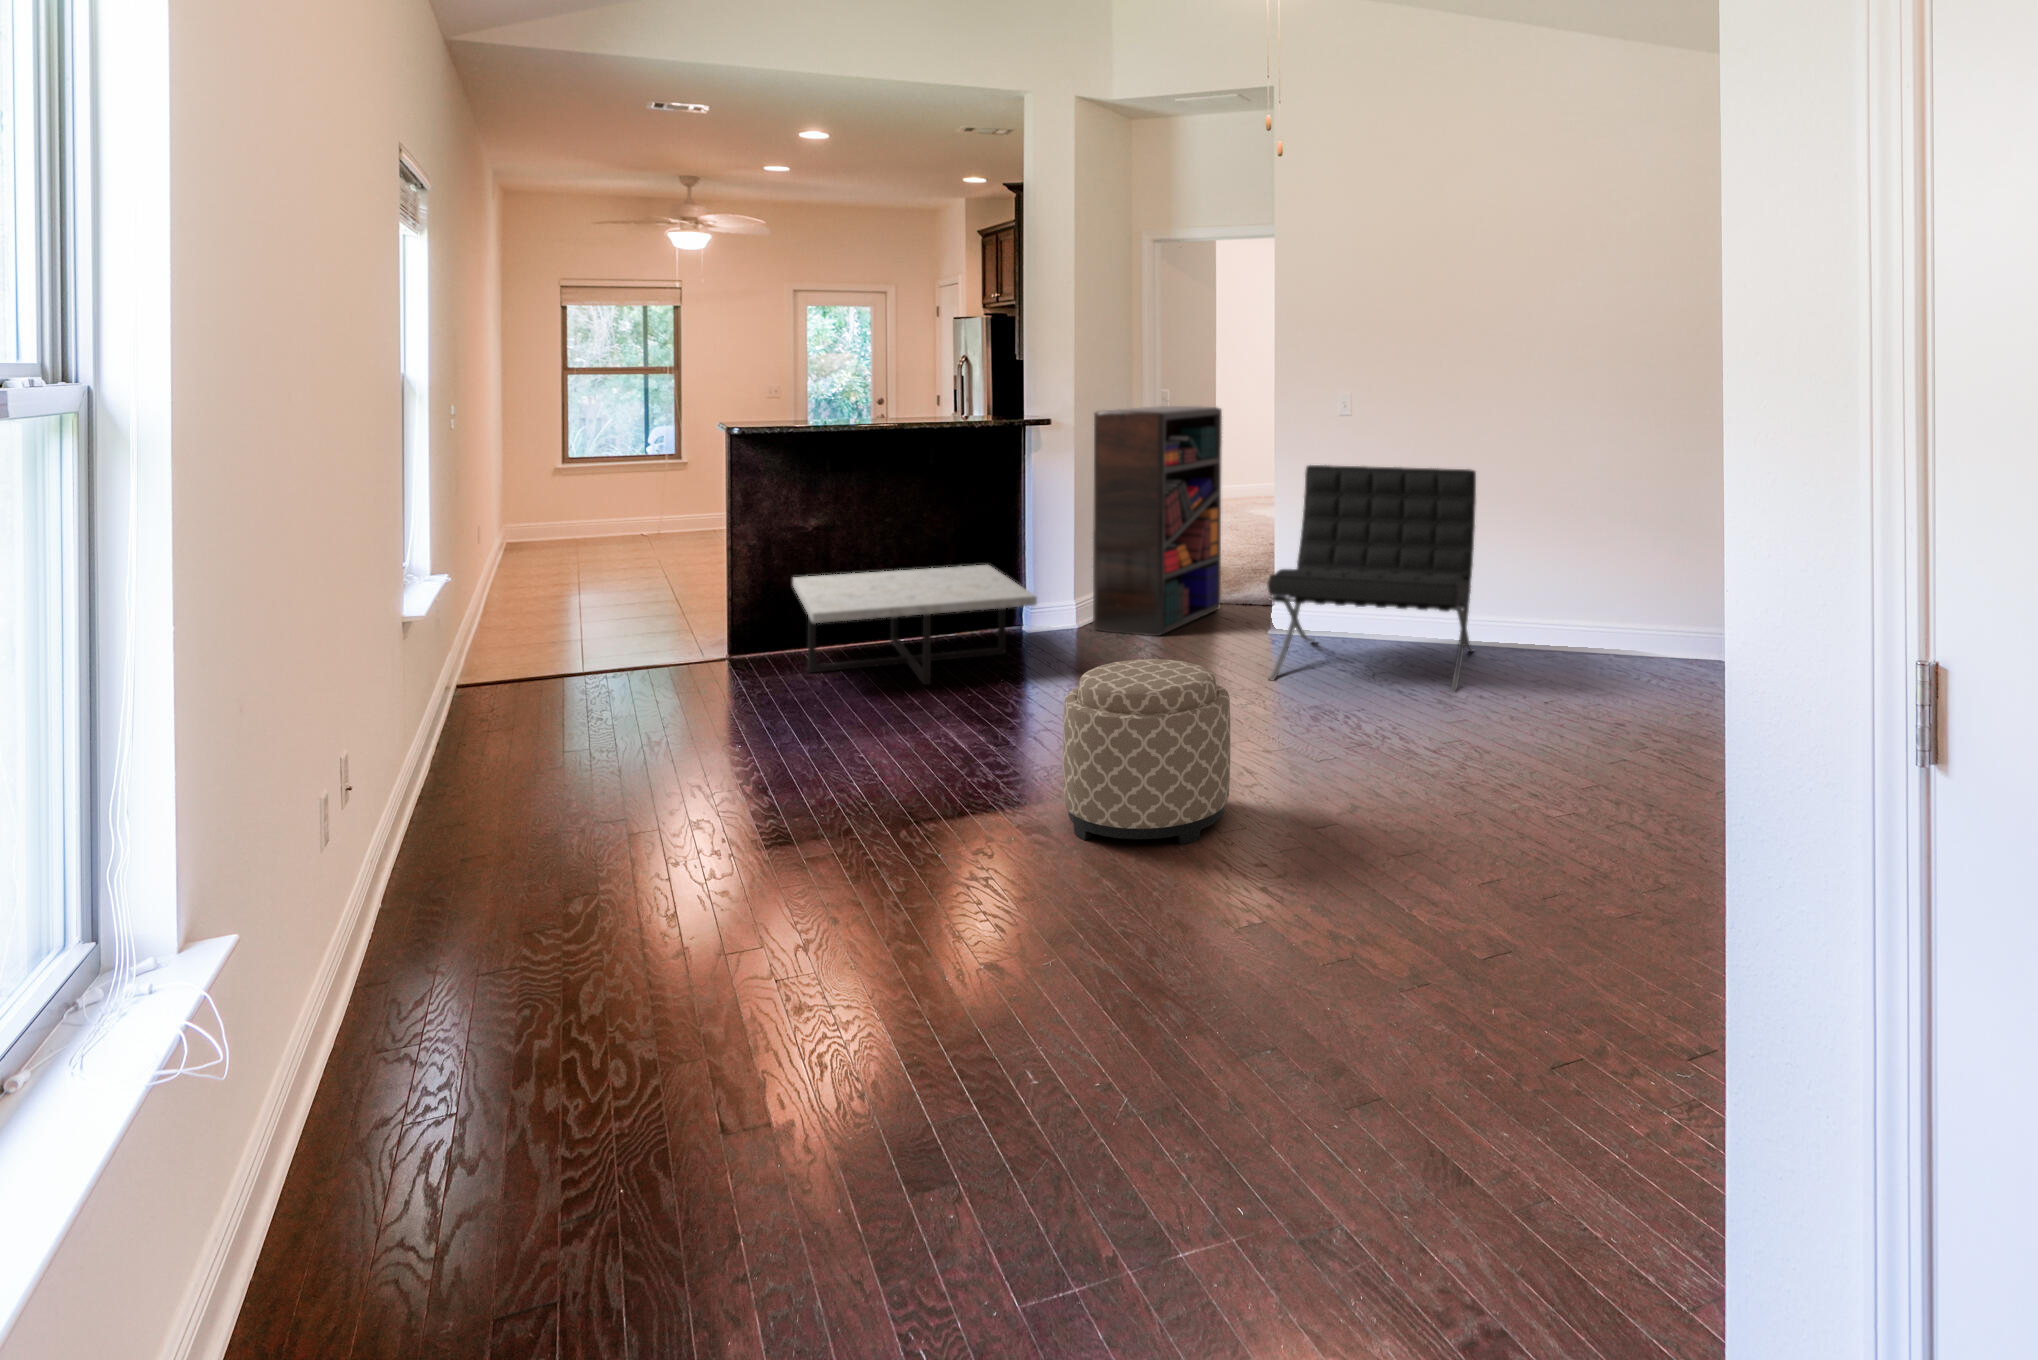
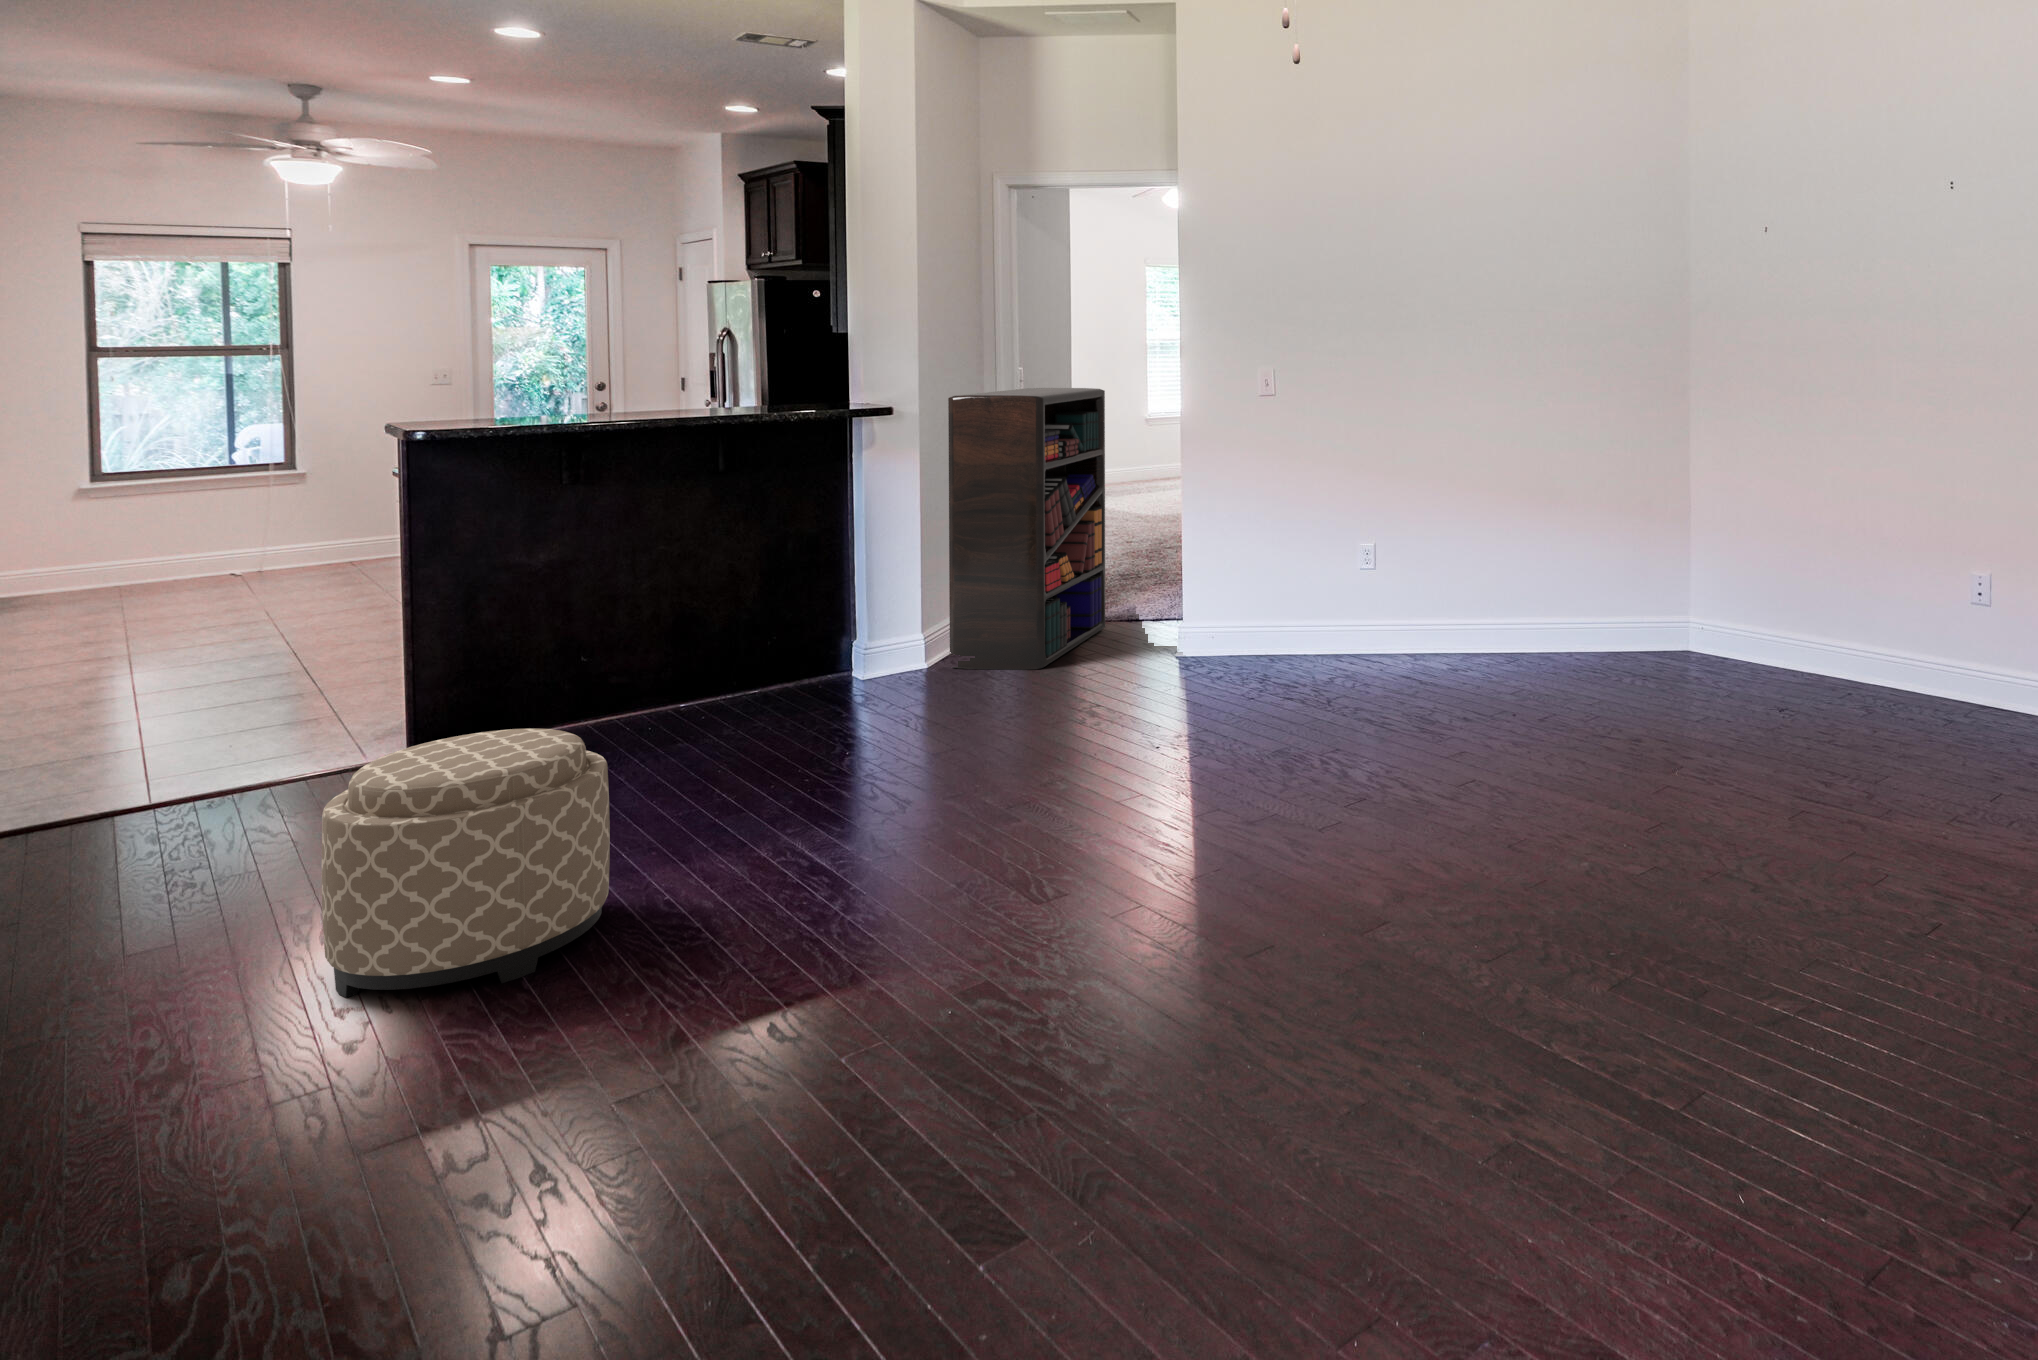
lounge chair: present [1267,465,1476,692] -> none [1198,454,1427,716]
coffee table: present [793,565,1037,685] -> none [508,596,891,769]
ottoman: present [1063,659,1231,845] -> present [321,729,610,998]

